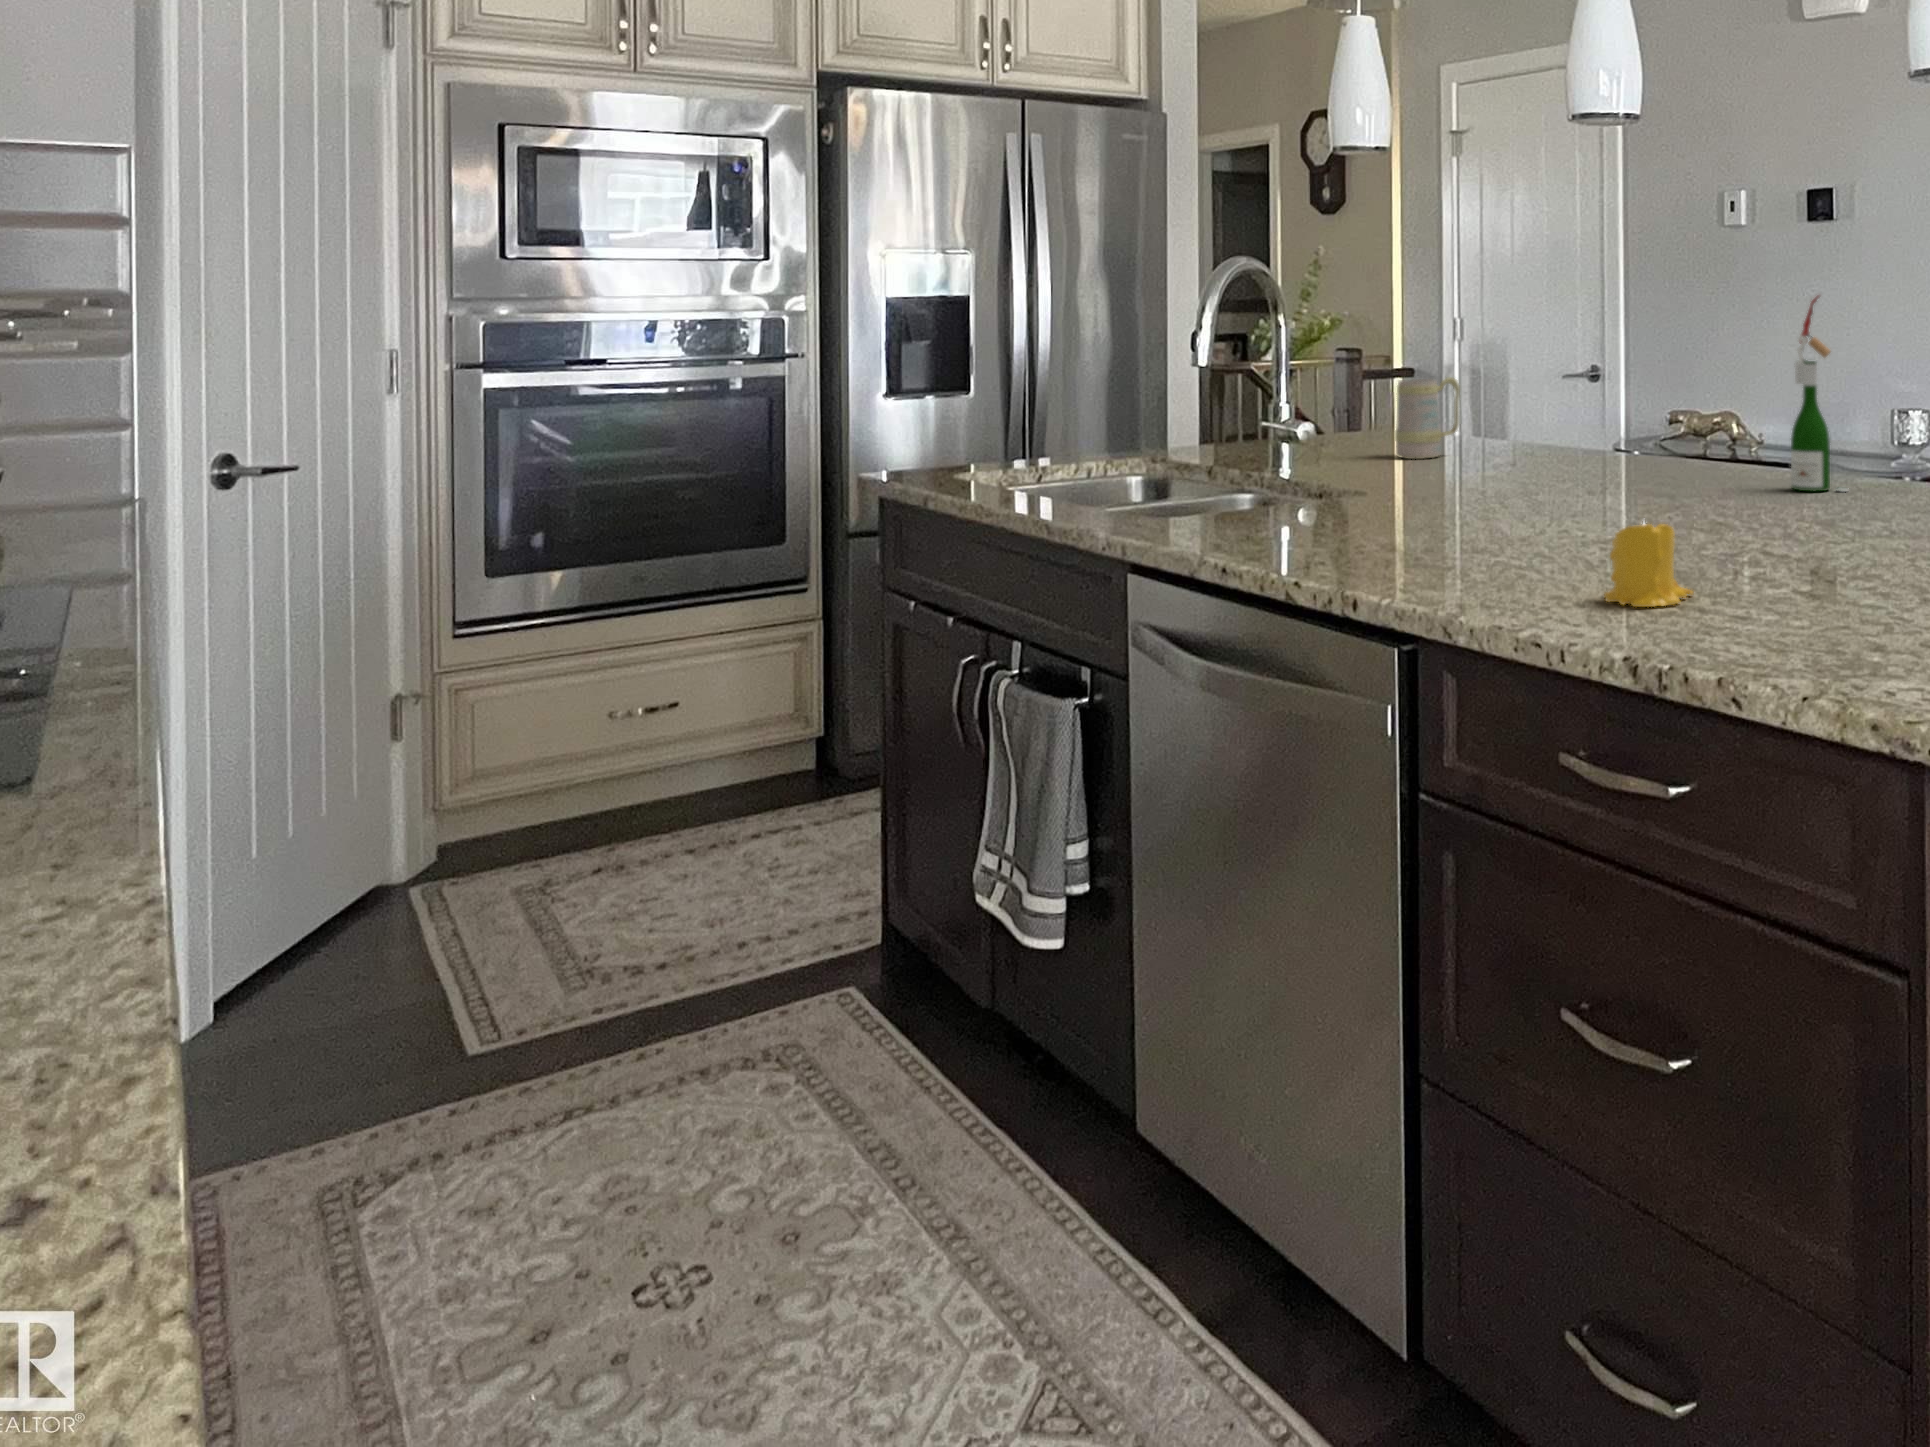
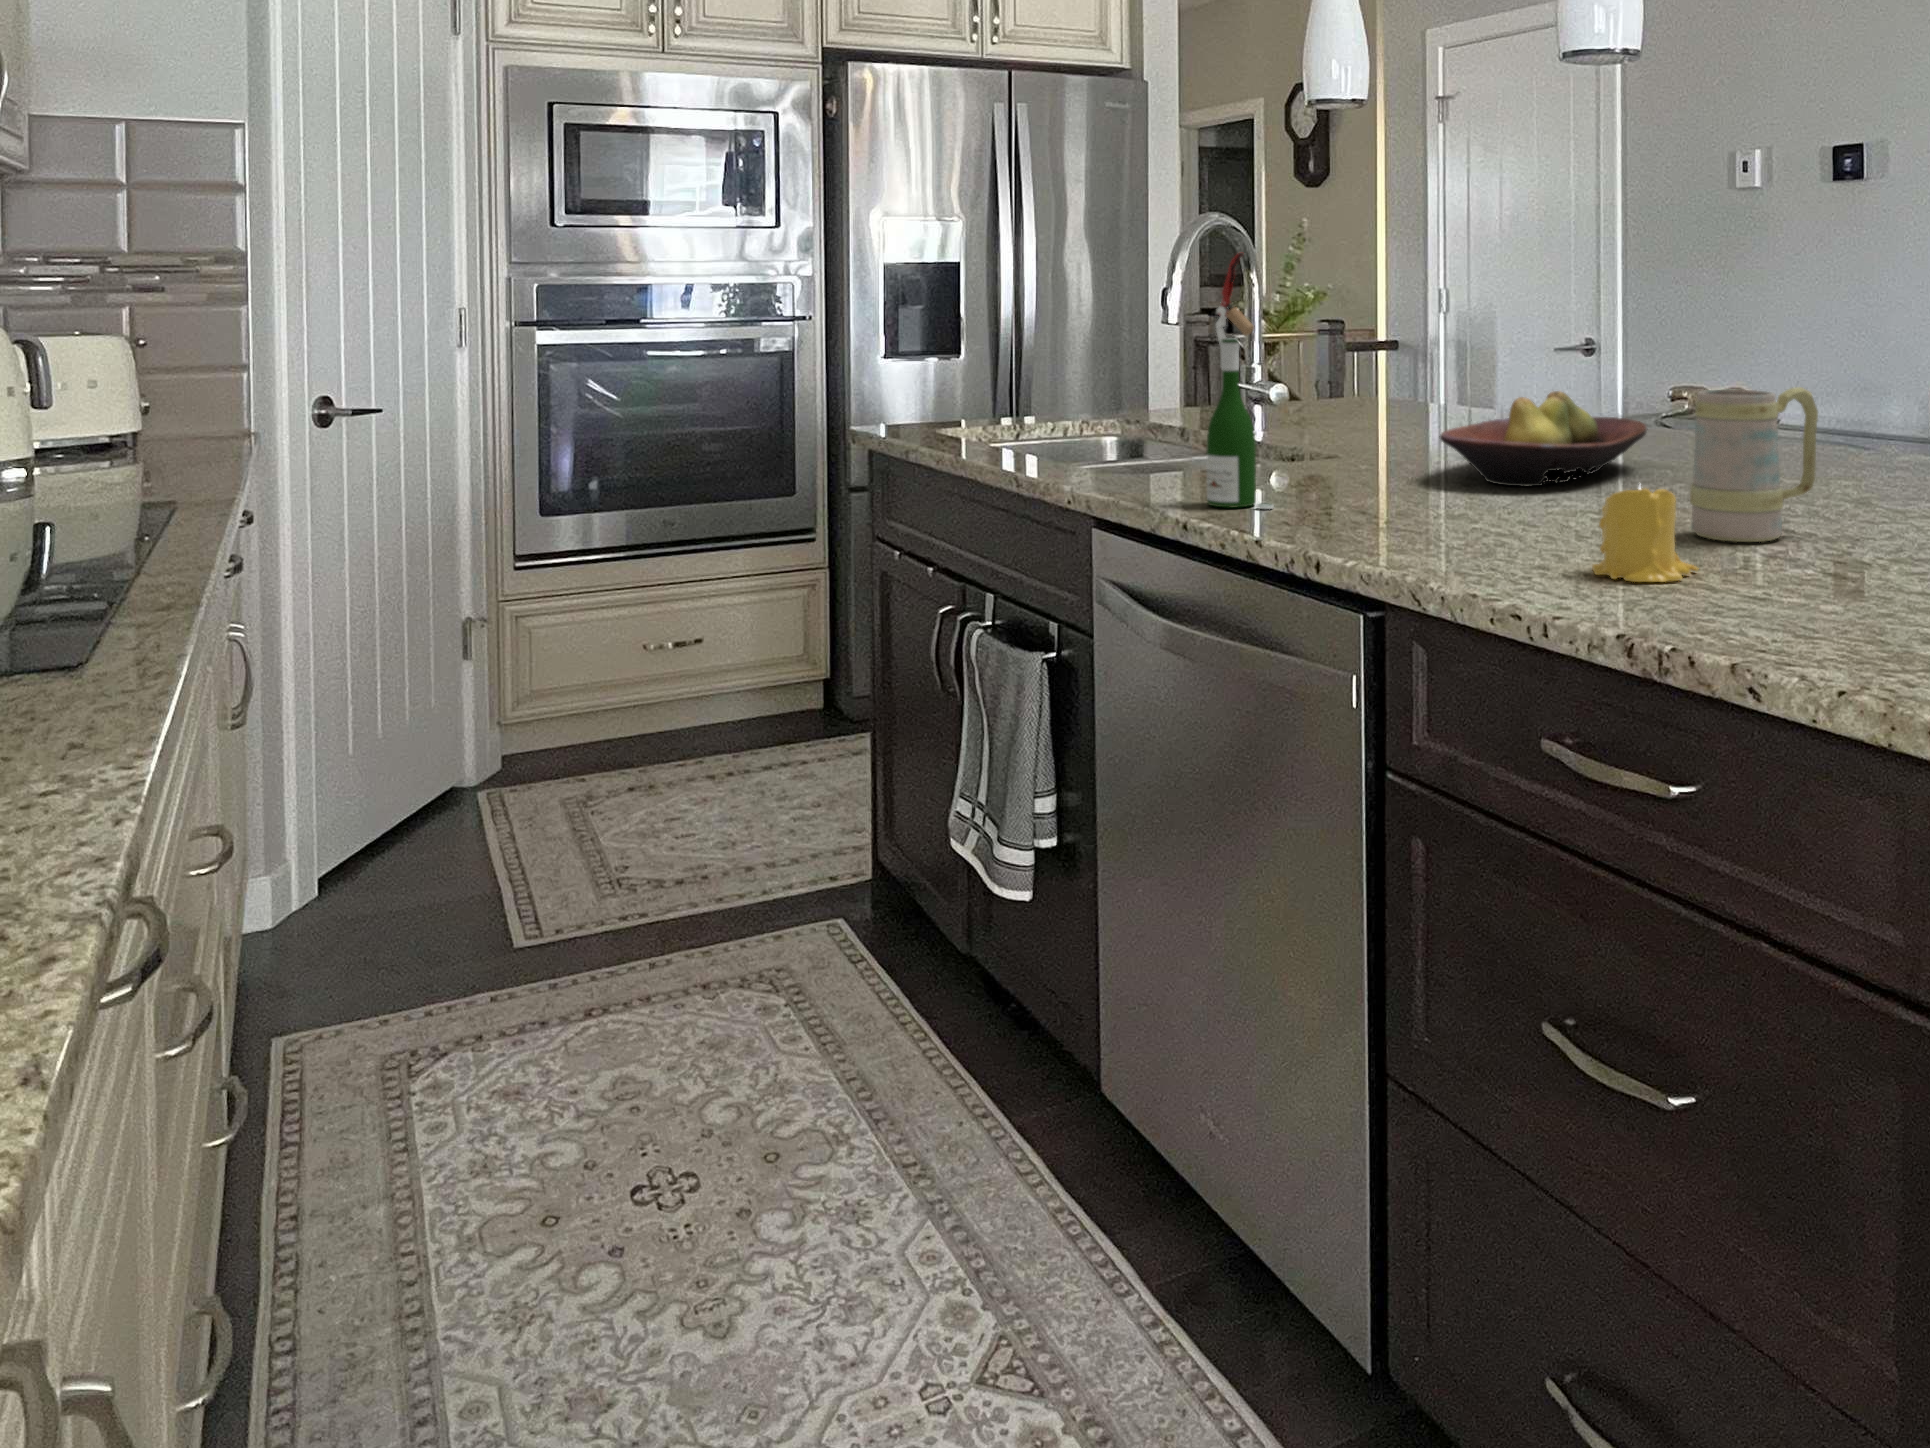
wine bottle: present [1791,296,1848,492] -> present [1206,253,1273,509]
mug: present [1395,377,1460,459] -> present [1690,387,1818,542]
fruit bowl: none [1465,427,1650,518] -> present [1440,391,1647,486]

